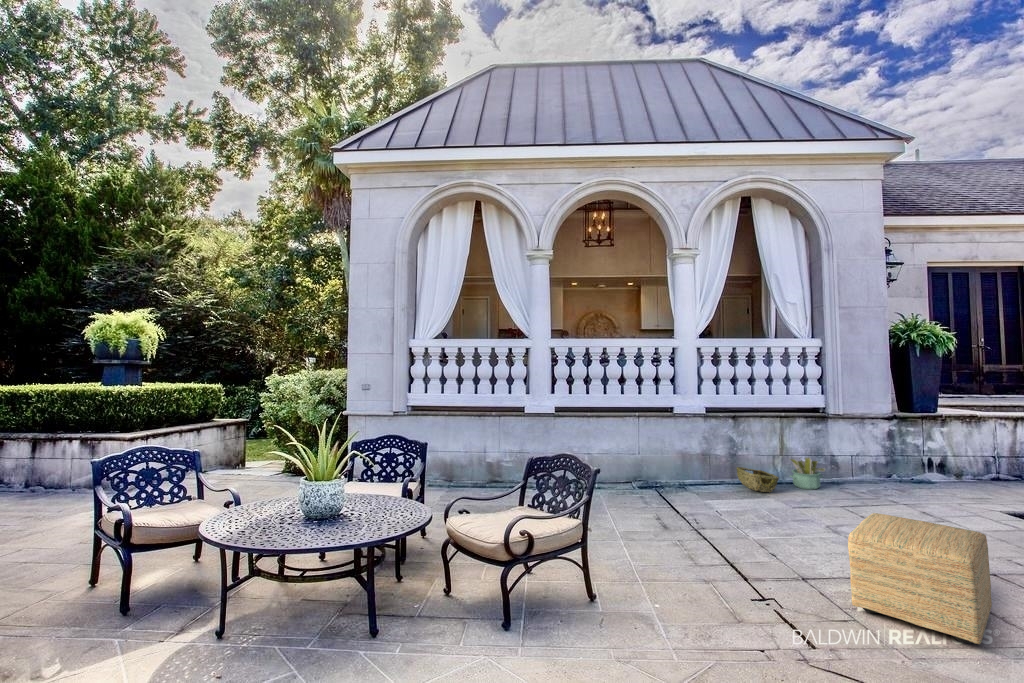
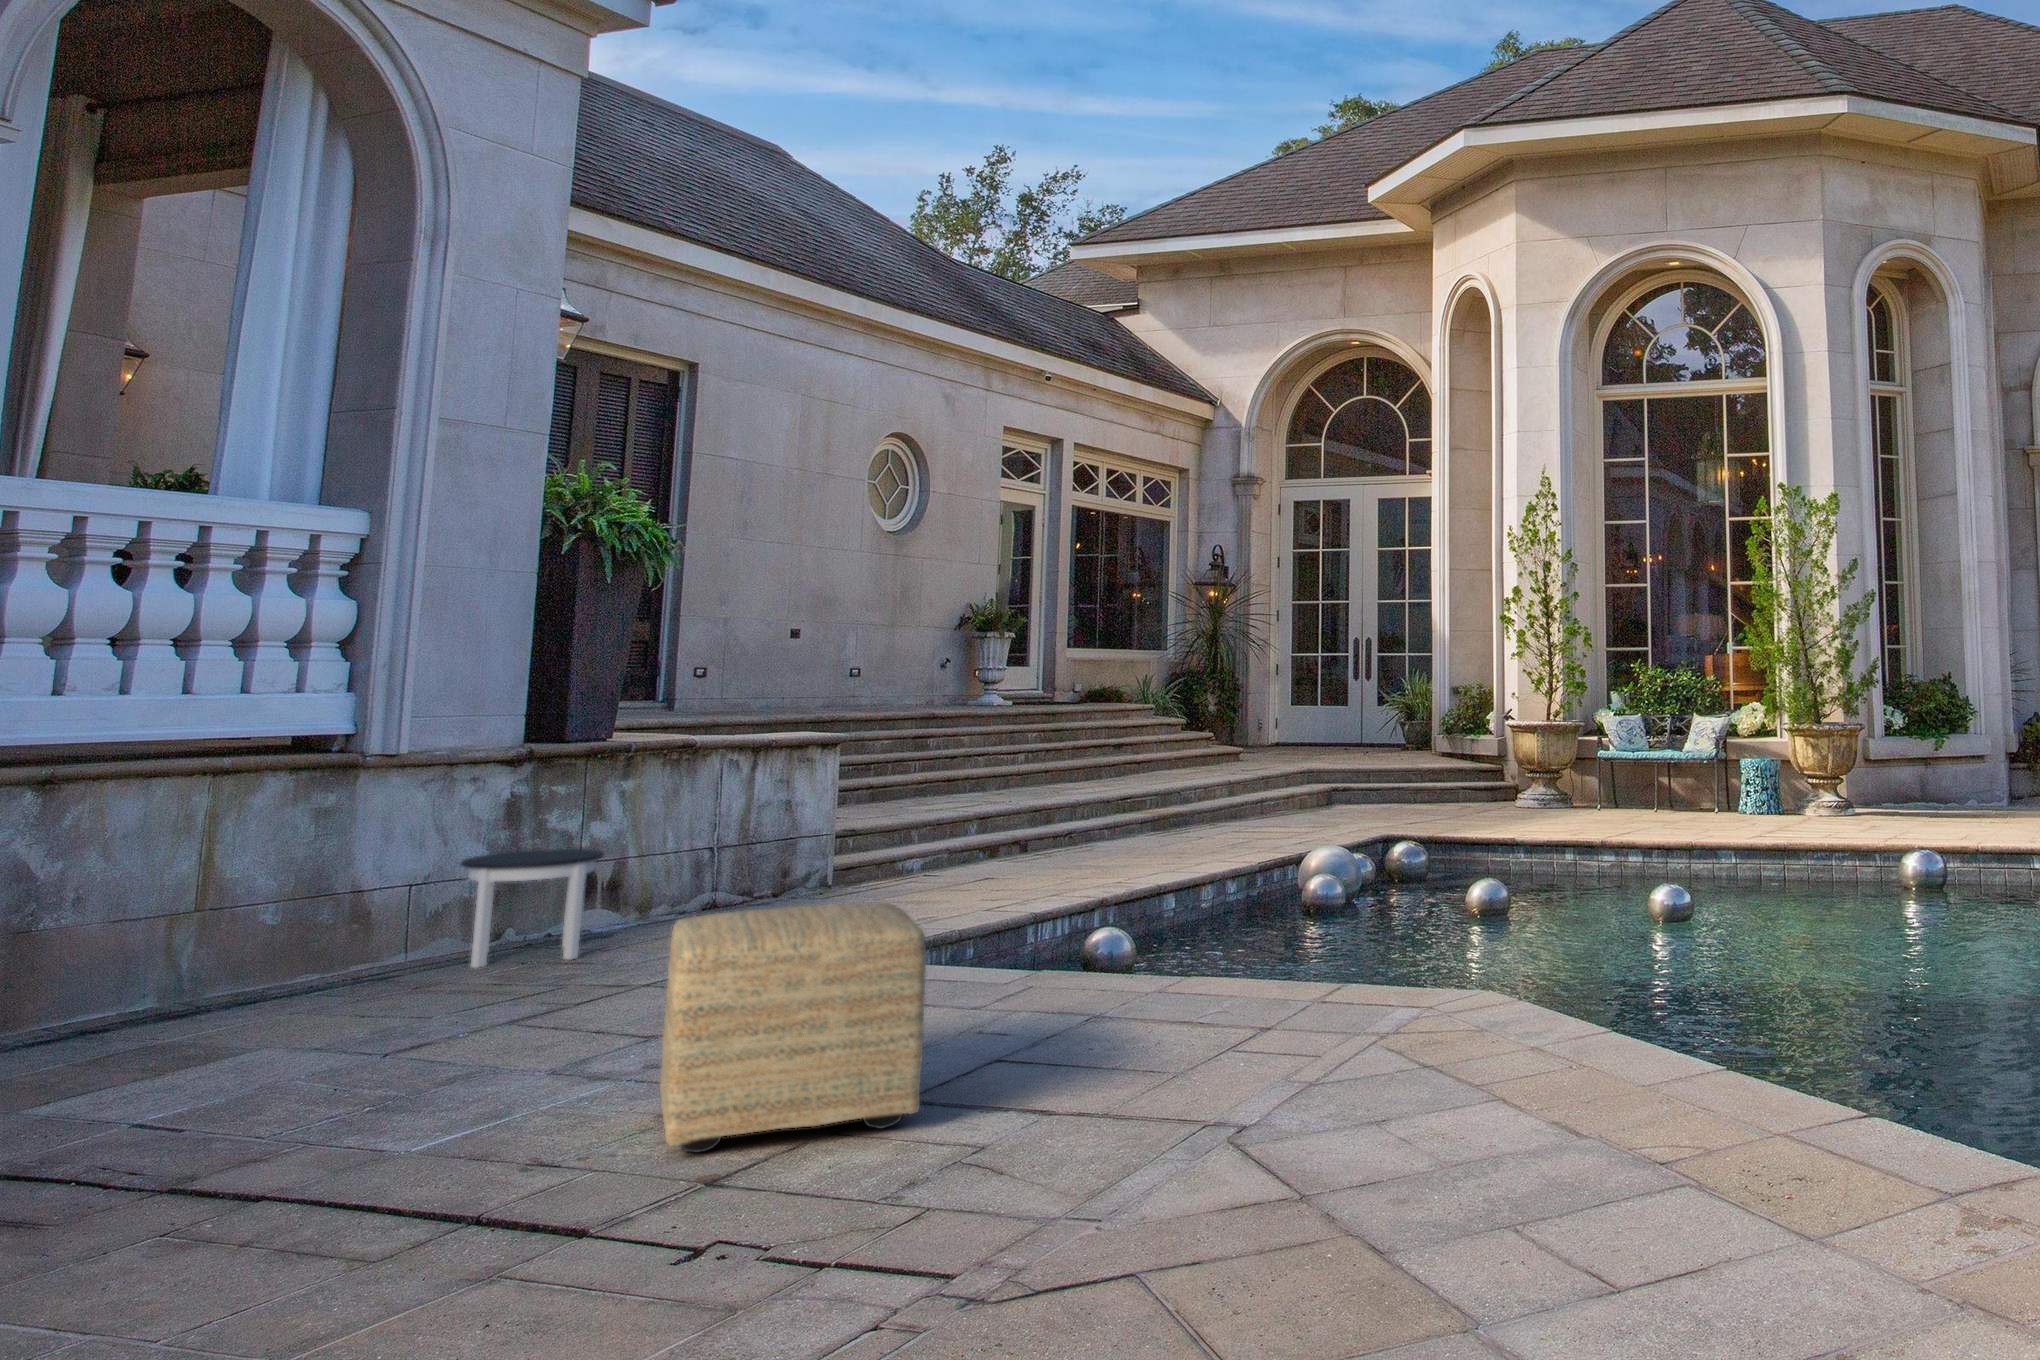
round table: none [867,450,924,494] -> present [461,849,604,968]
decorative plant: present [790,458,825,489] -> none [227,898,349,1009]
woven basket: present [737,467,779,492] -> none [28,970,221,1044]

